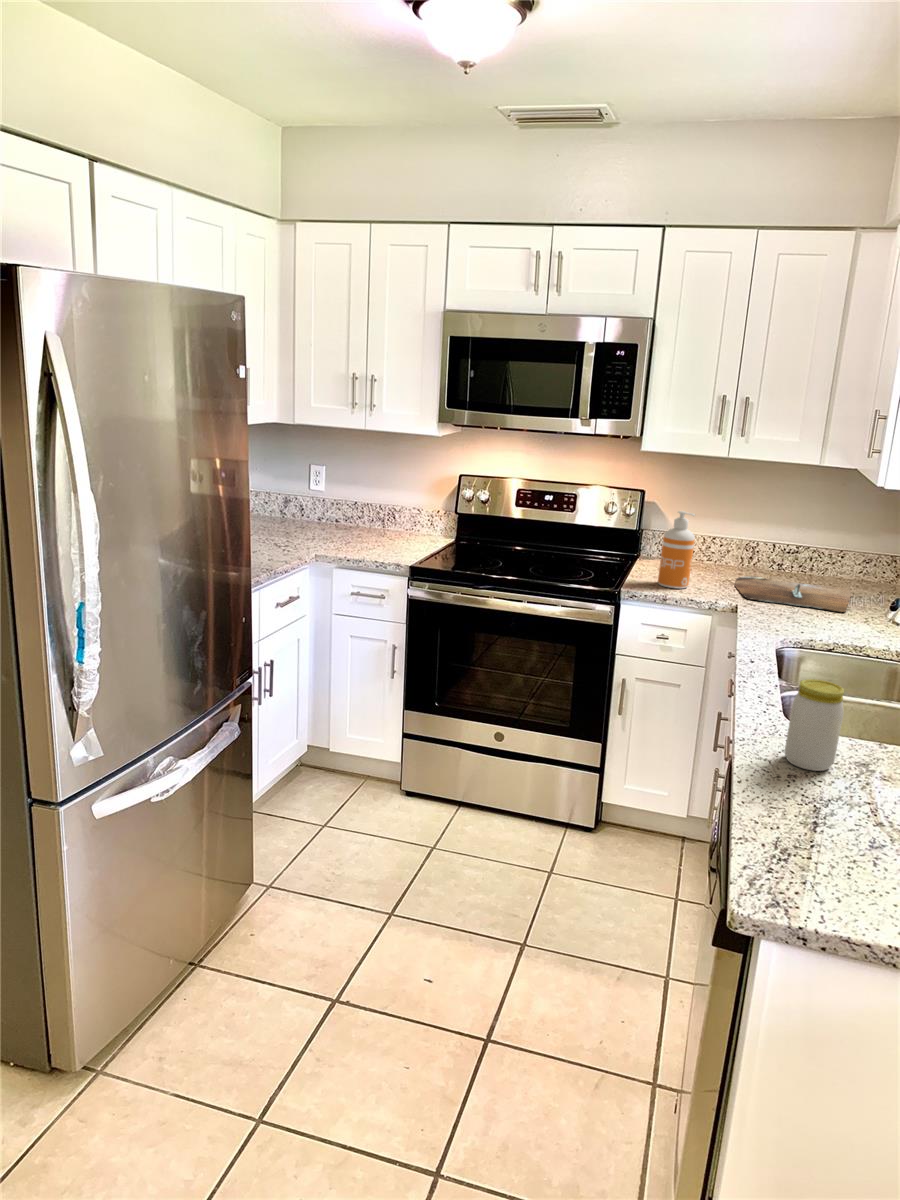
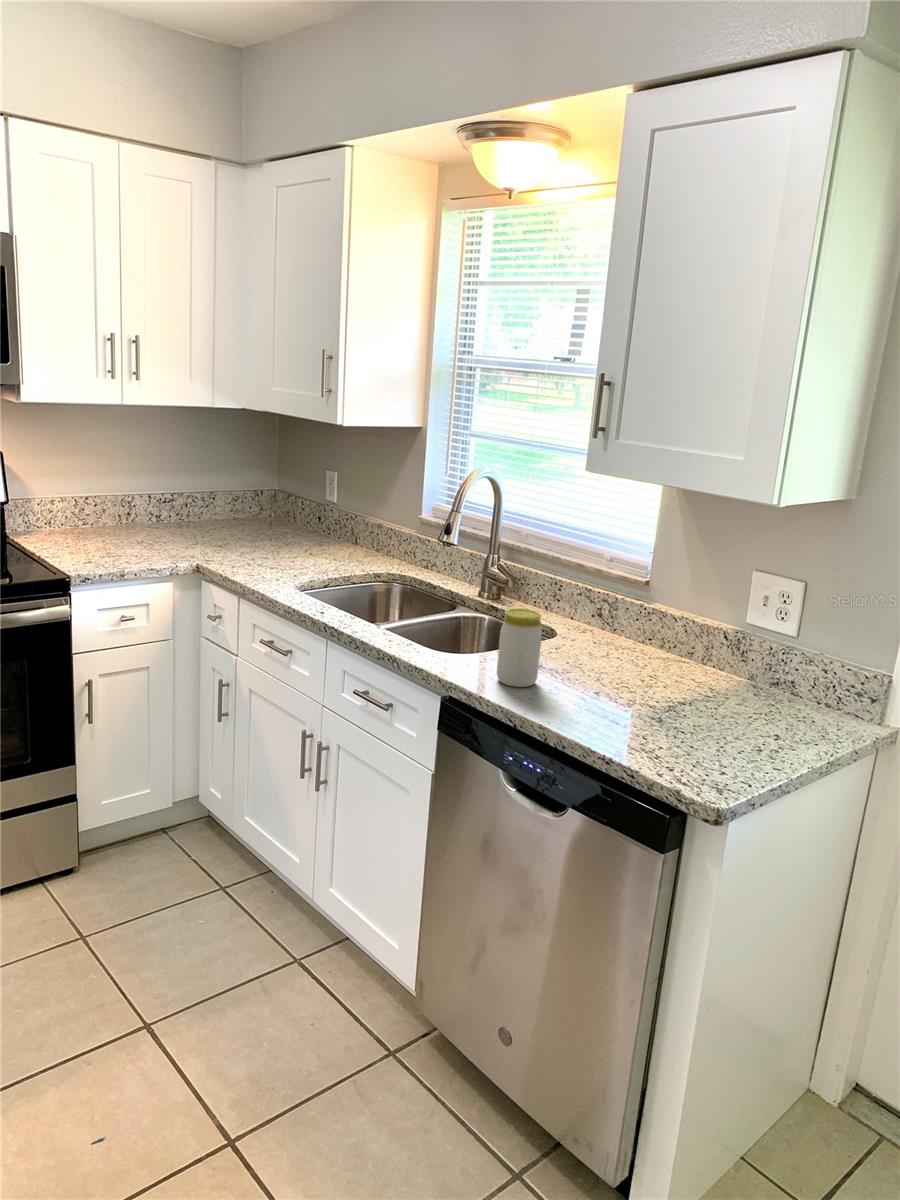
soap dispenser: present [658,511,695,589] -> none [92,474,130,562]
cutting board: present [735,576,852,612] -> none [143,528,280,557]

